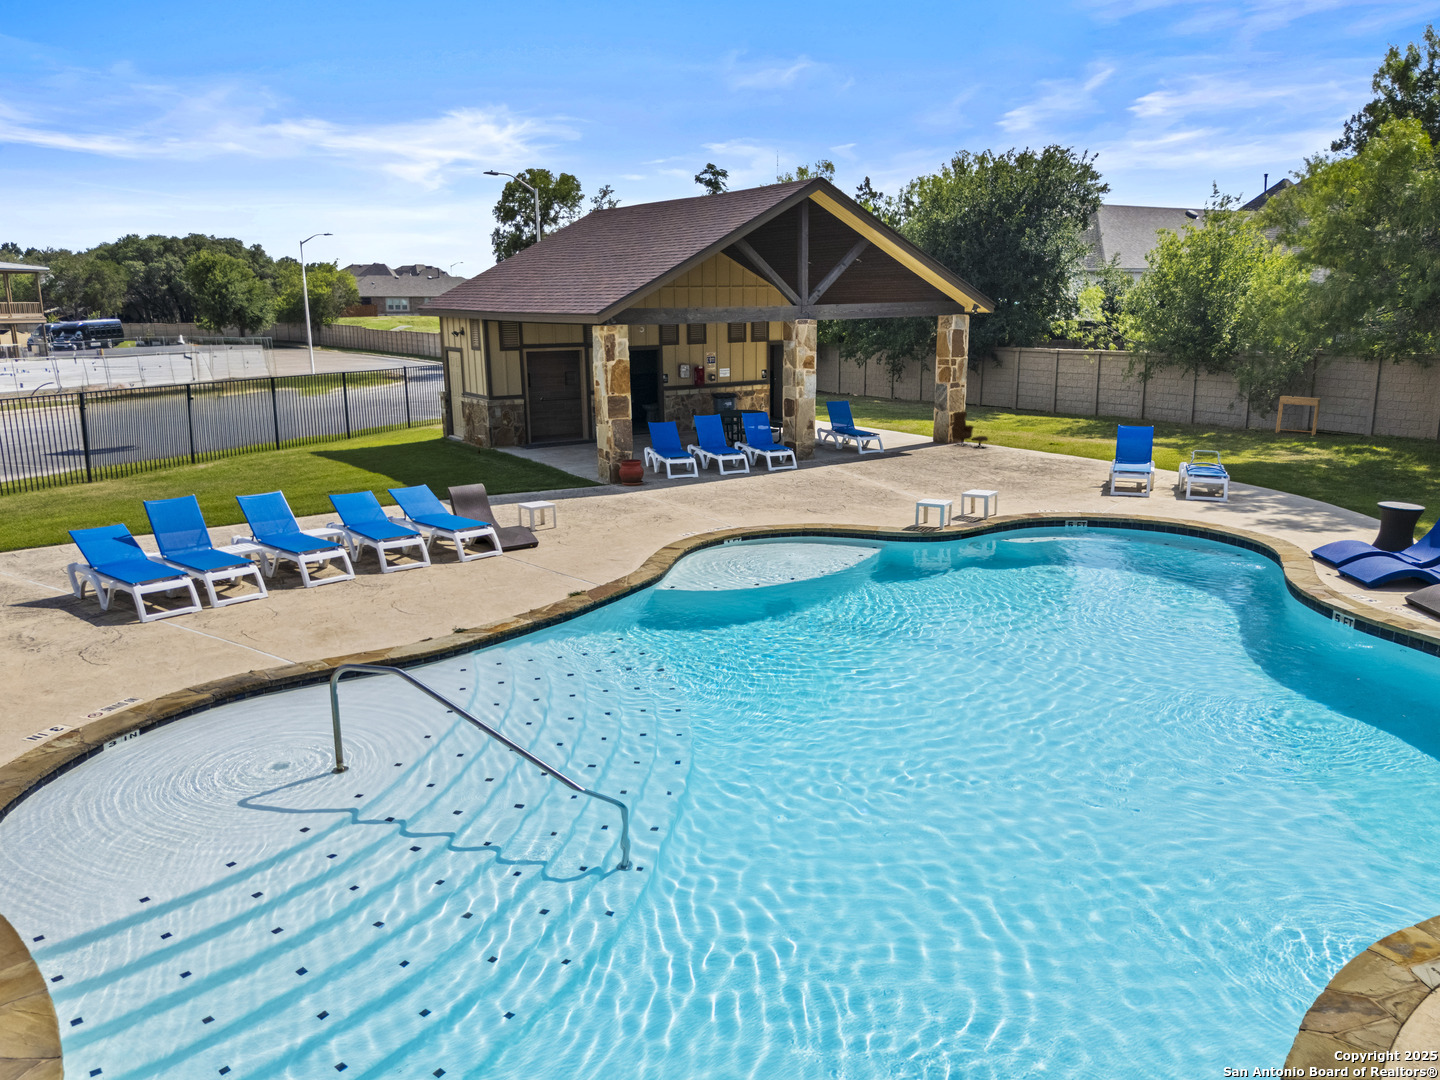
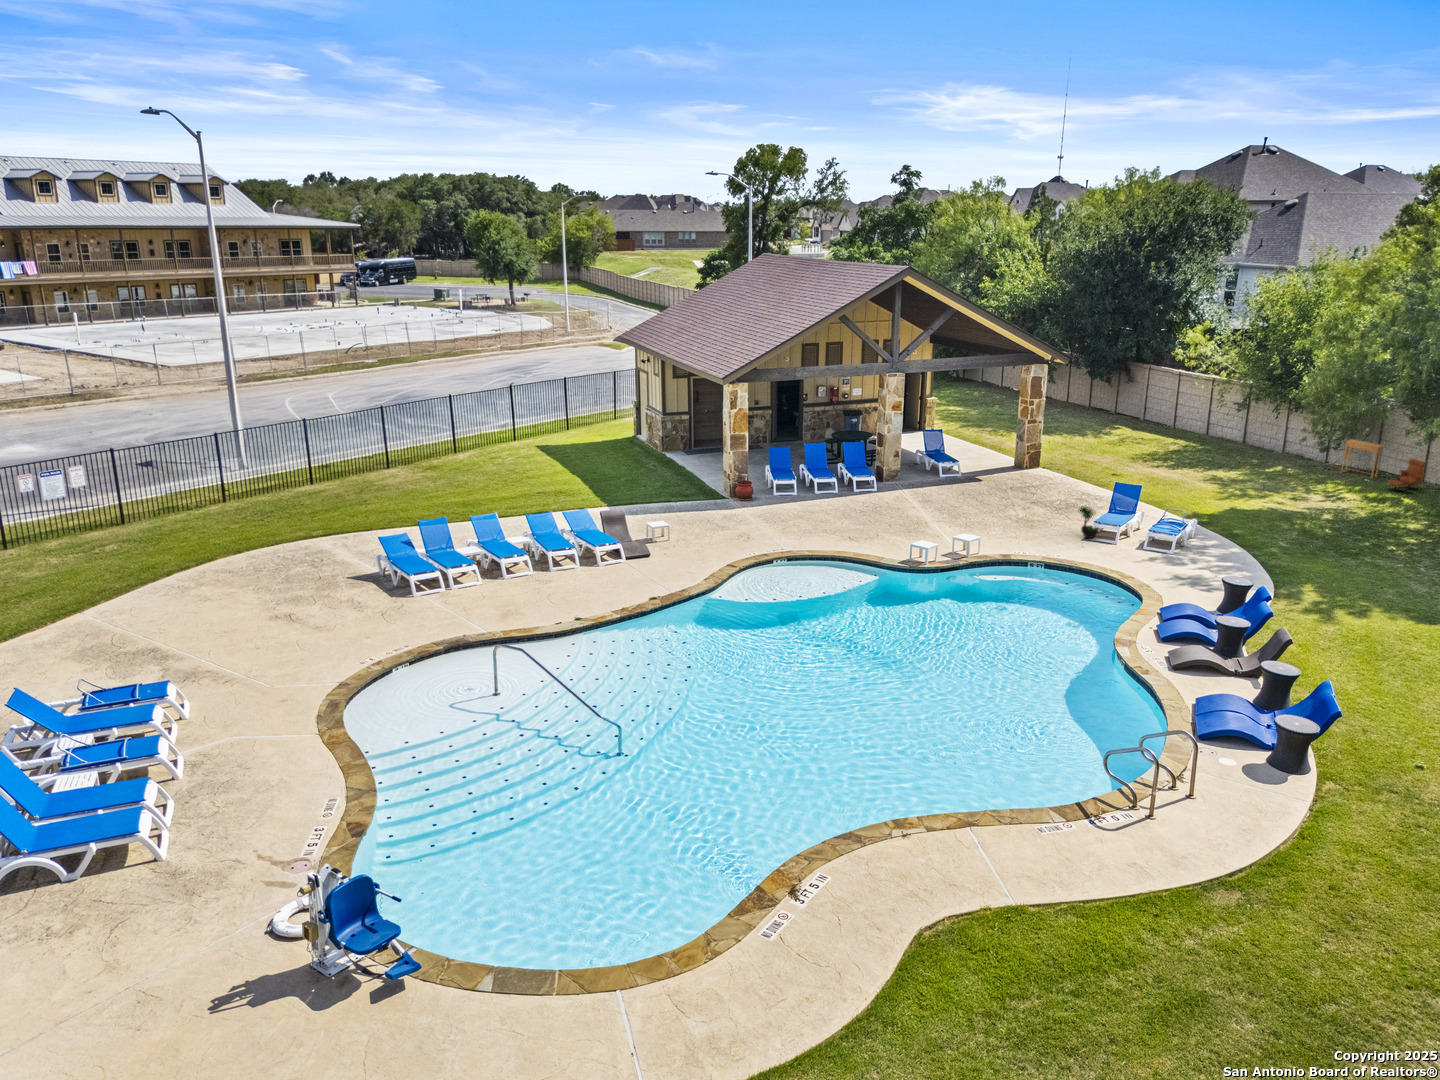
lounge chair: present [952,412,988,448] -> present [1388,459,1426,492]
potted tree: none [1086,447,1115,493] -> present [1080,507,1098,538]

